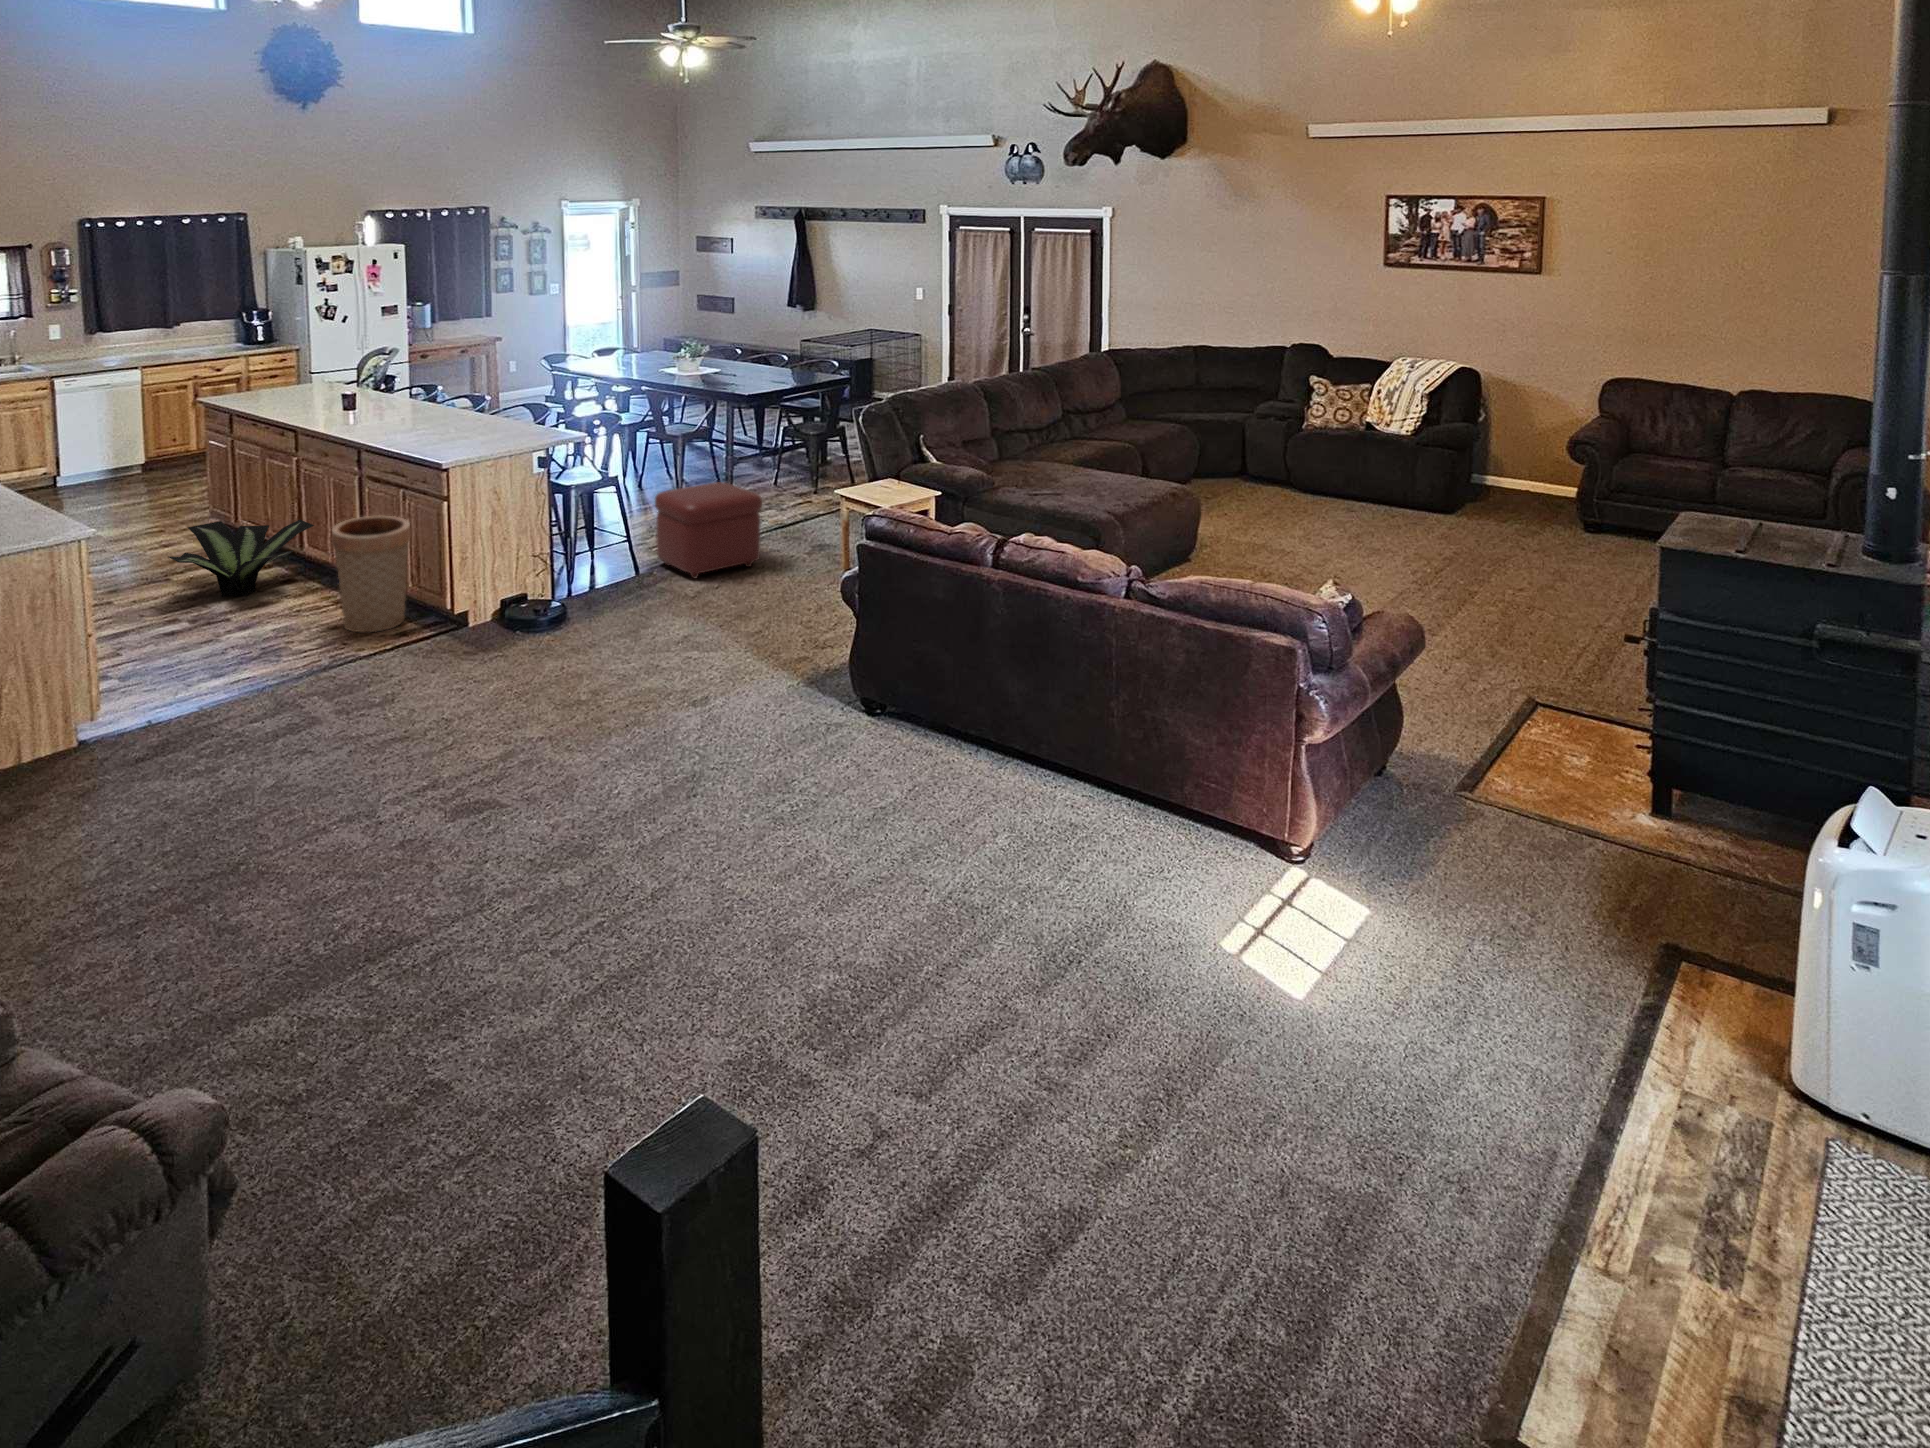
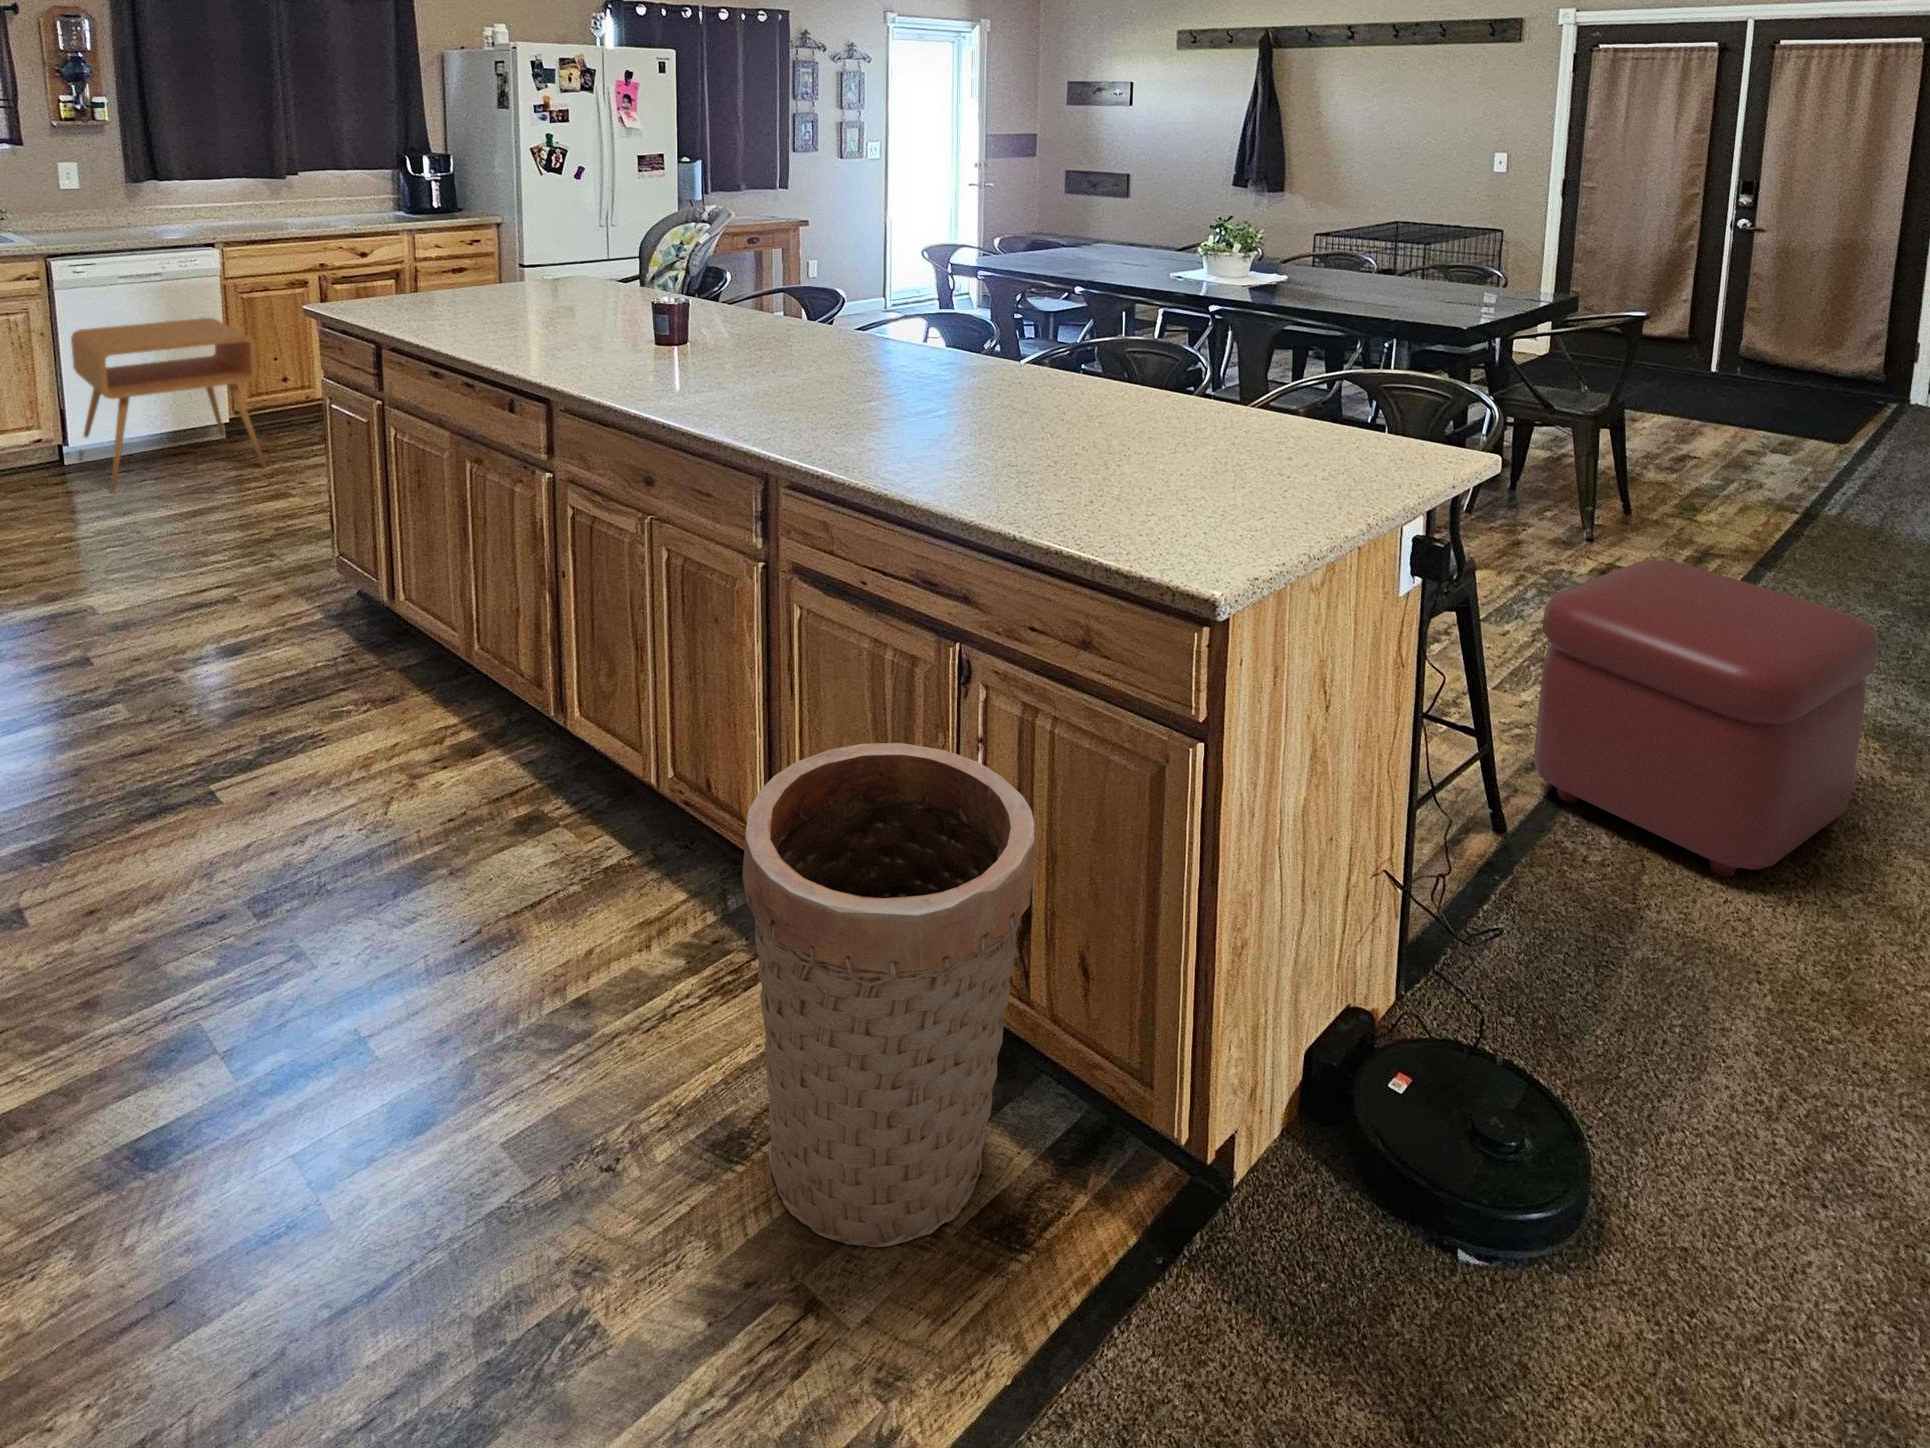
side table: none [67,407,169,496] -> present [71,318,266,493]
potted plant: present [169,520,314,597] -> none [150,653,608,929]

